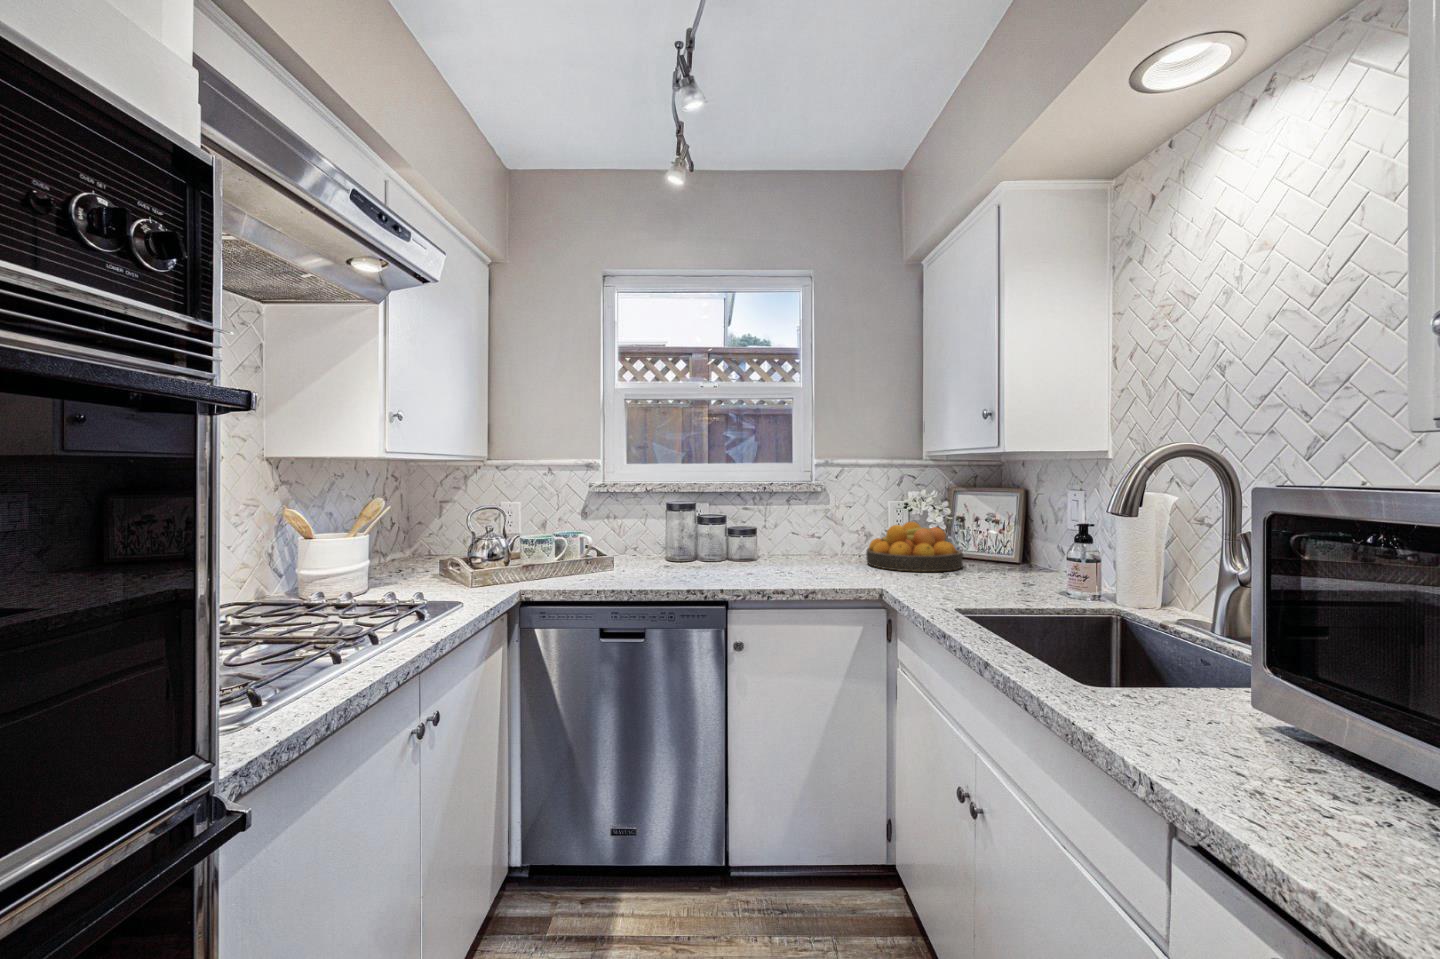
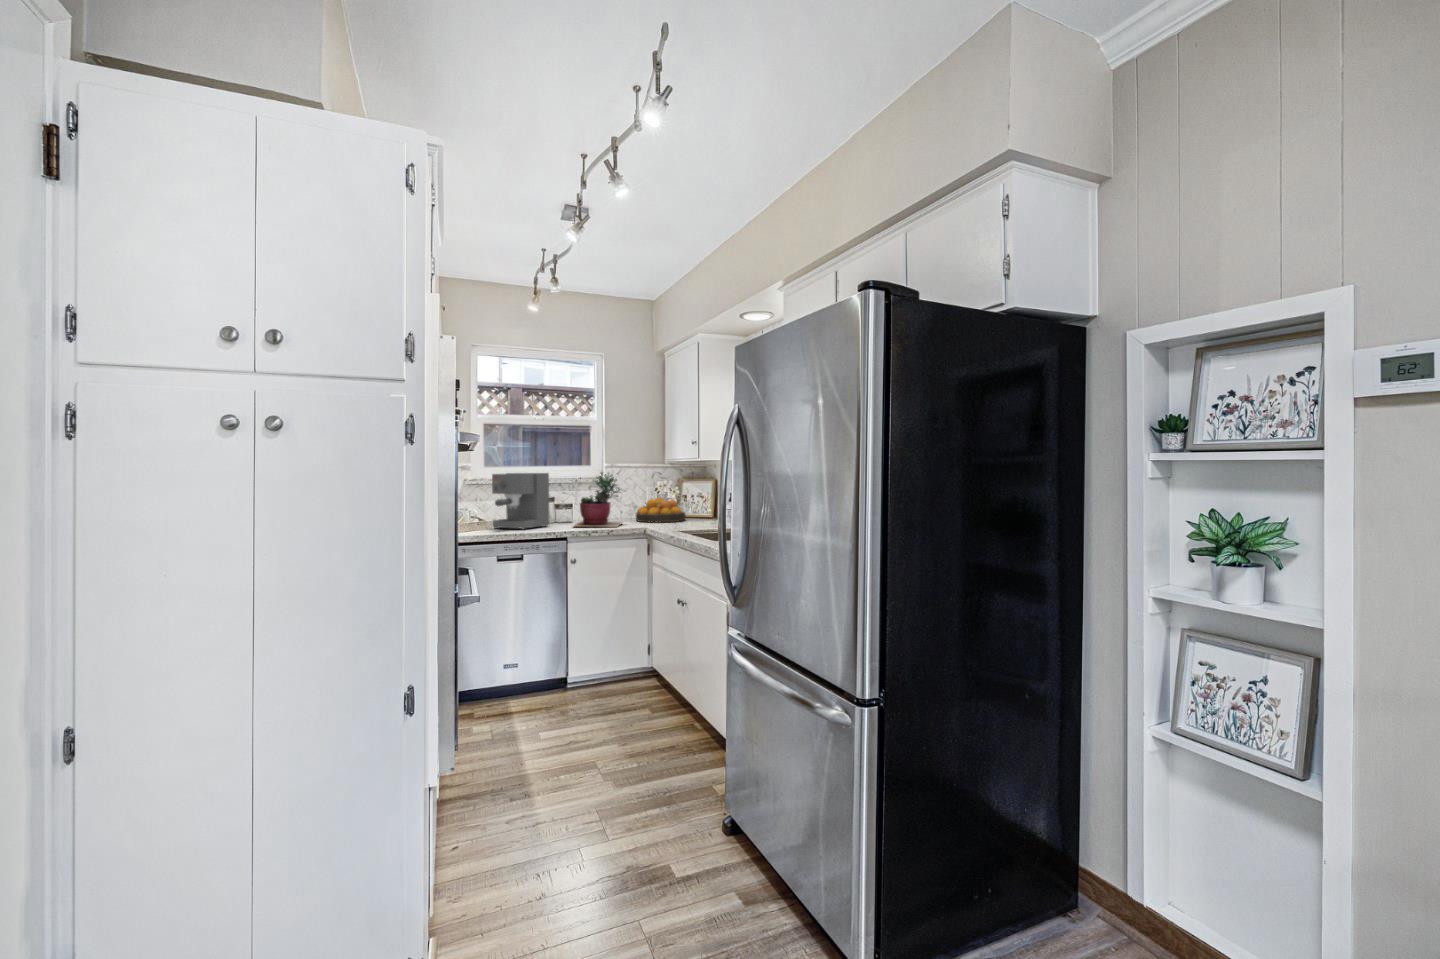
succulent plant: none [743,474,843,582] -> present [574,472,622,527]
coffee maker: none [608,475,709,576] -> present [492,473,549,530]

